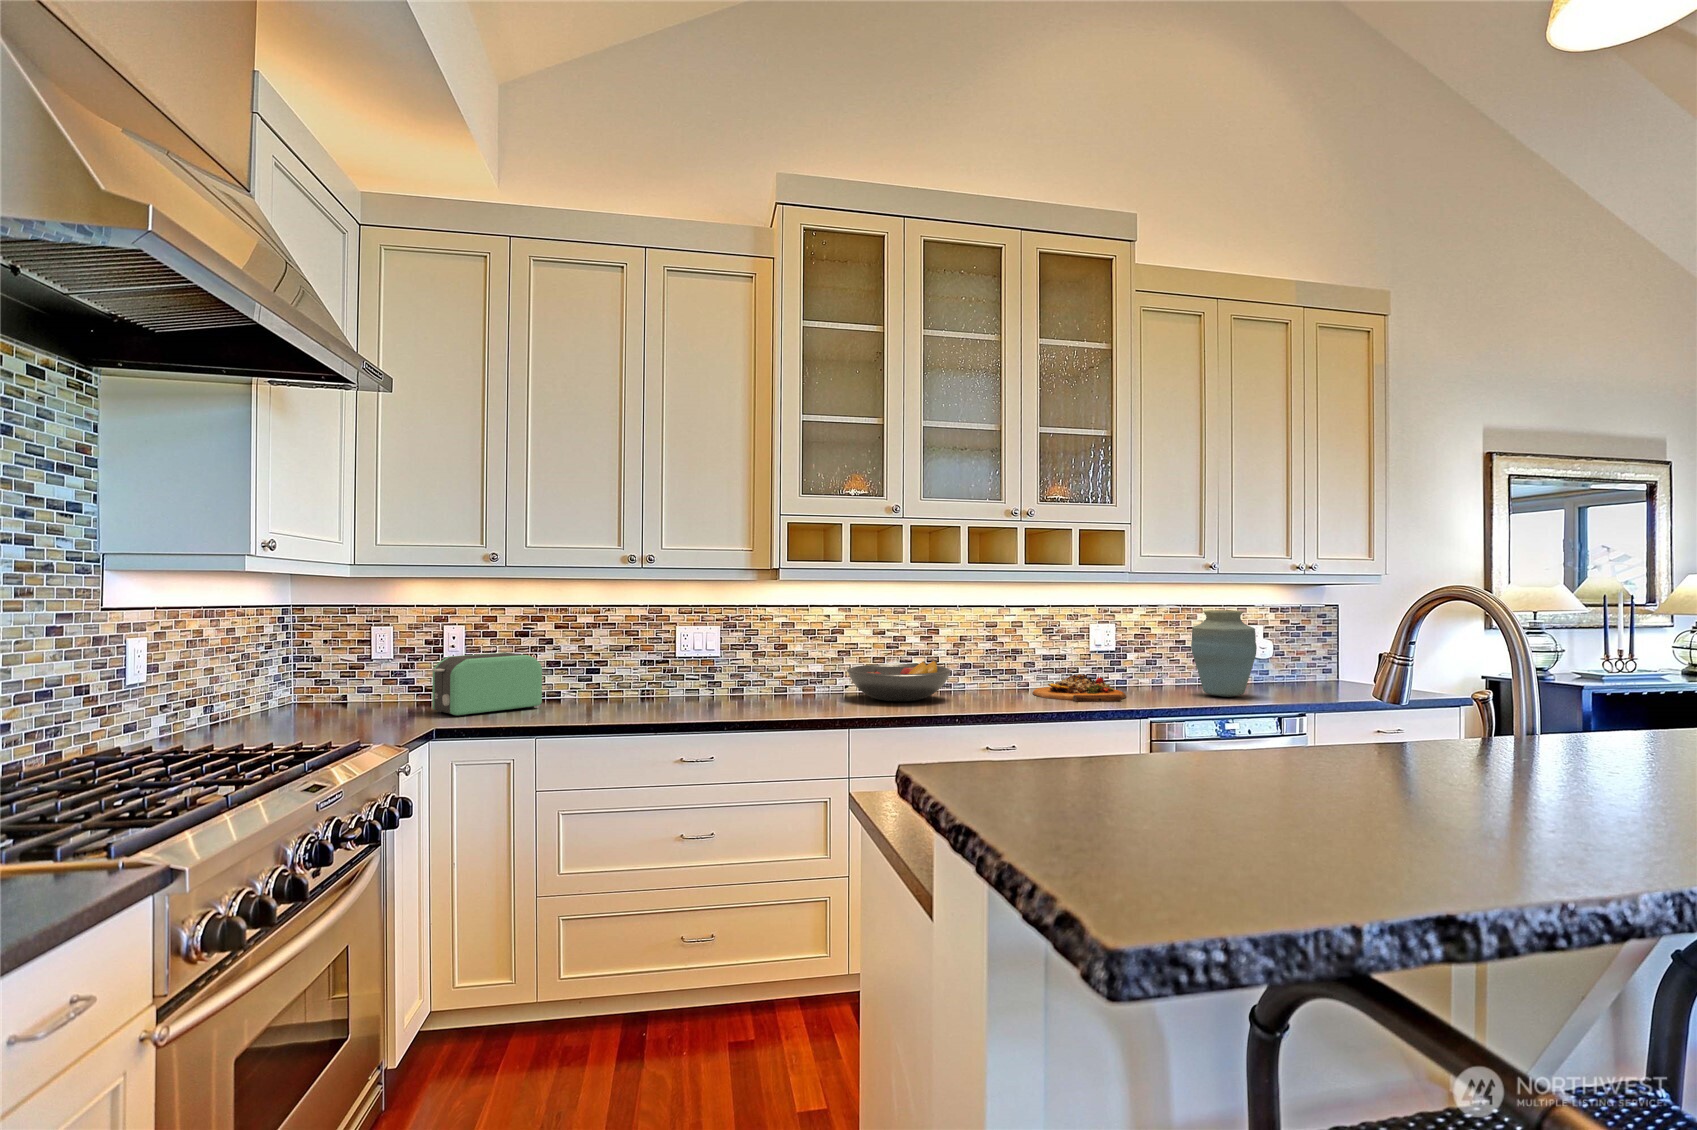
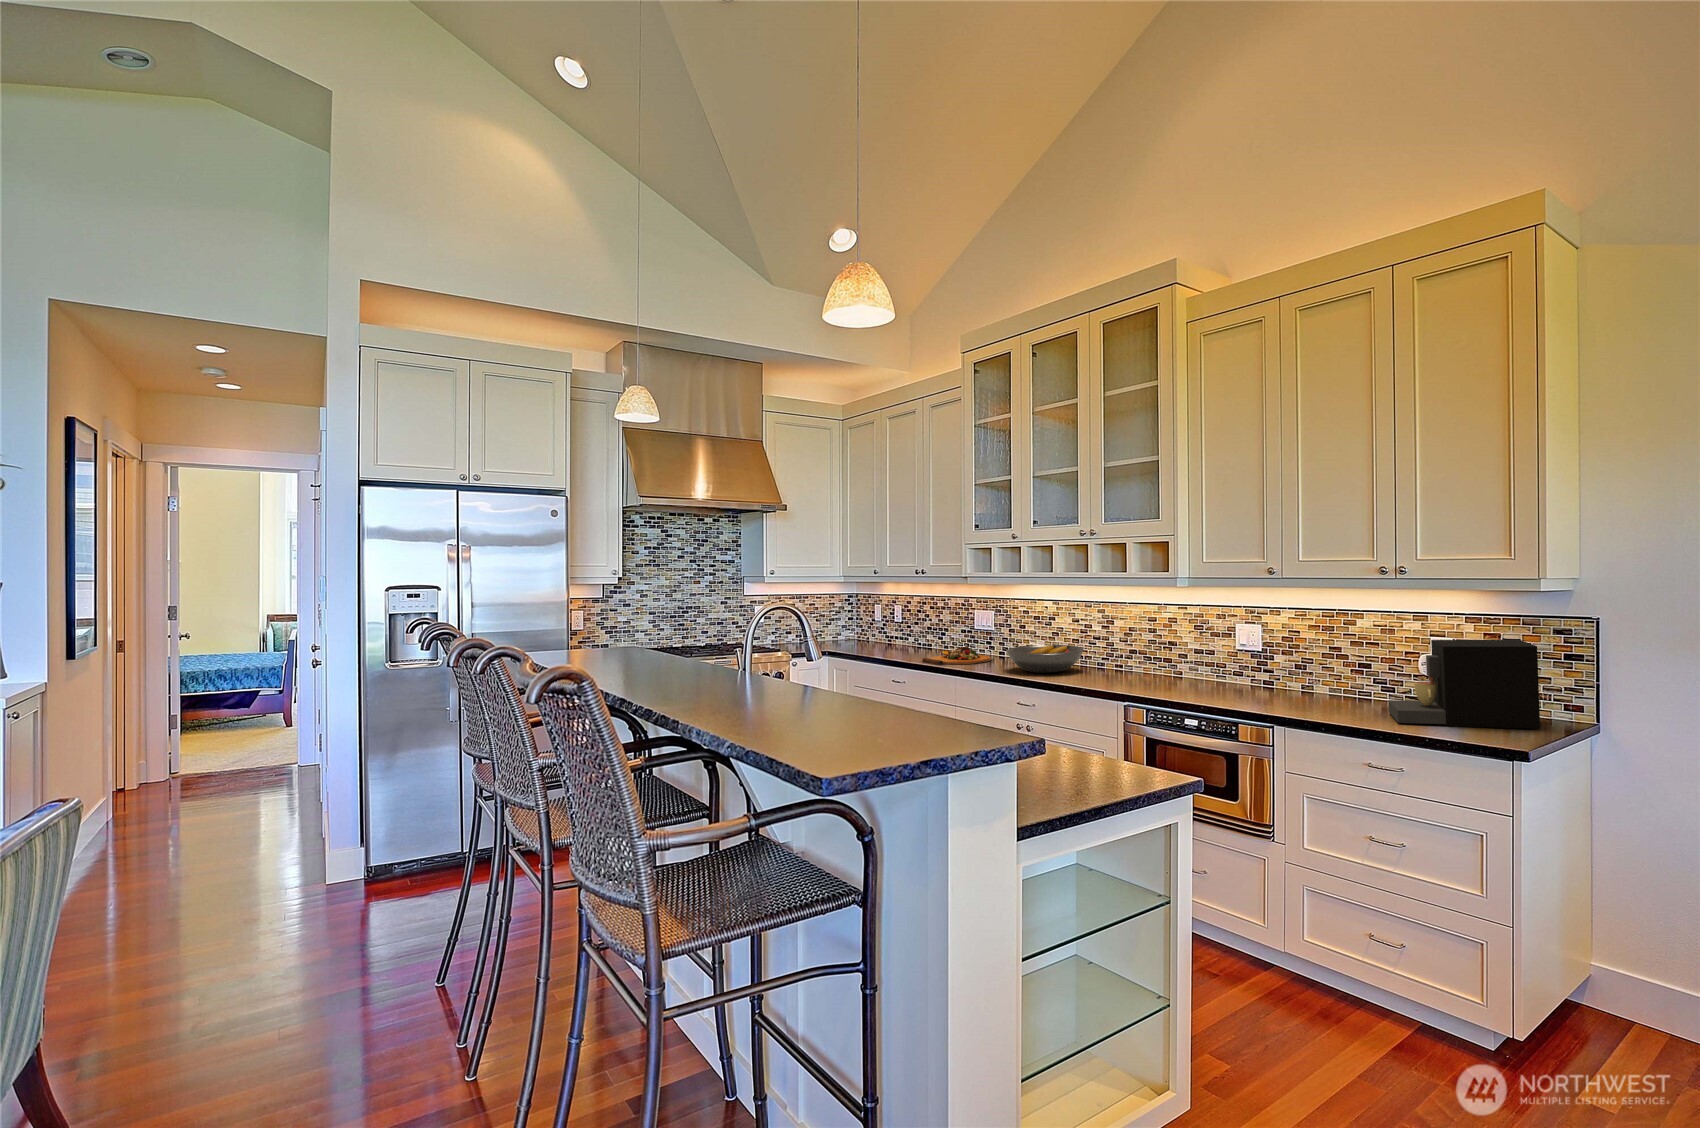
vase: present [1191,610,1257,697] -> none [1231,618,1299,709]
coffee maker: none [1264,623,1341,692] -> present [1388,640,1540,729]
toaster: present [432,653,542,717] -> none [854,621,907,651]
cutting board: present [1033,675,1126,702] -> present [922,647,992,665]

